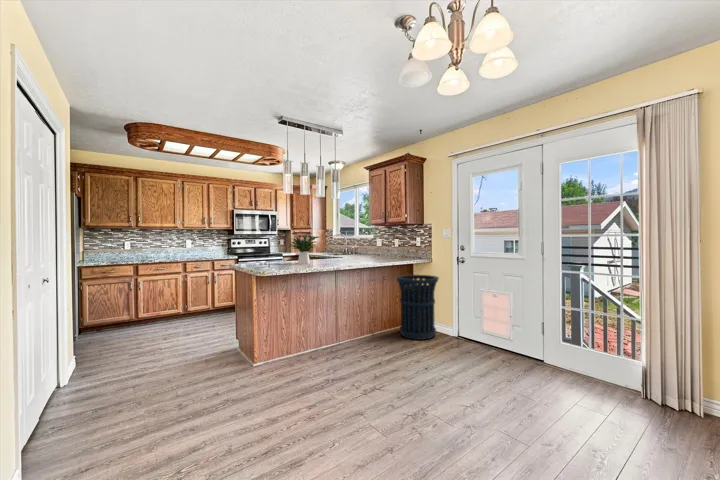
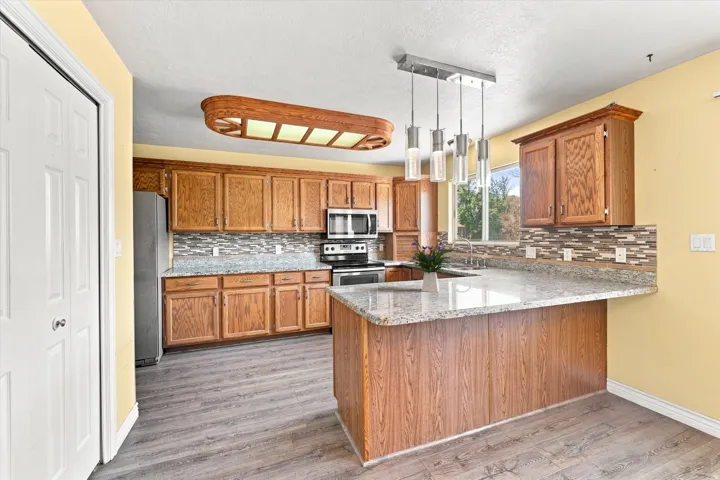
trash can: present [397,275,439,340] -> none [583,312,680,438]

